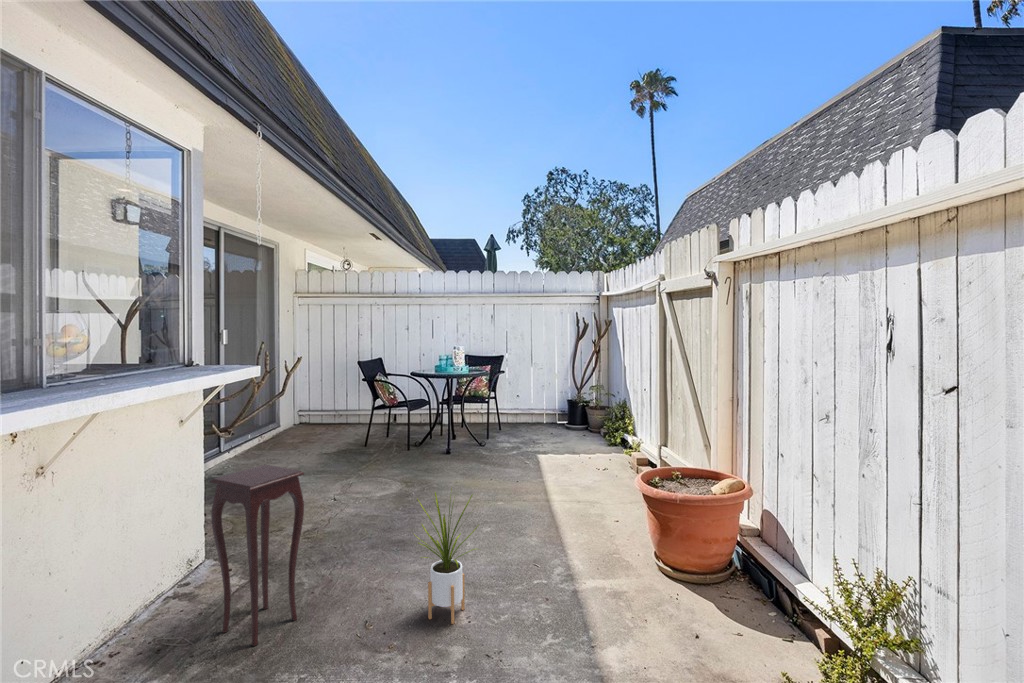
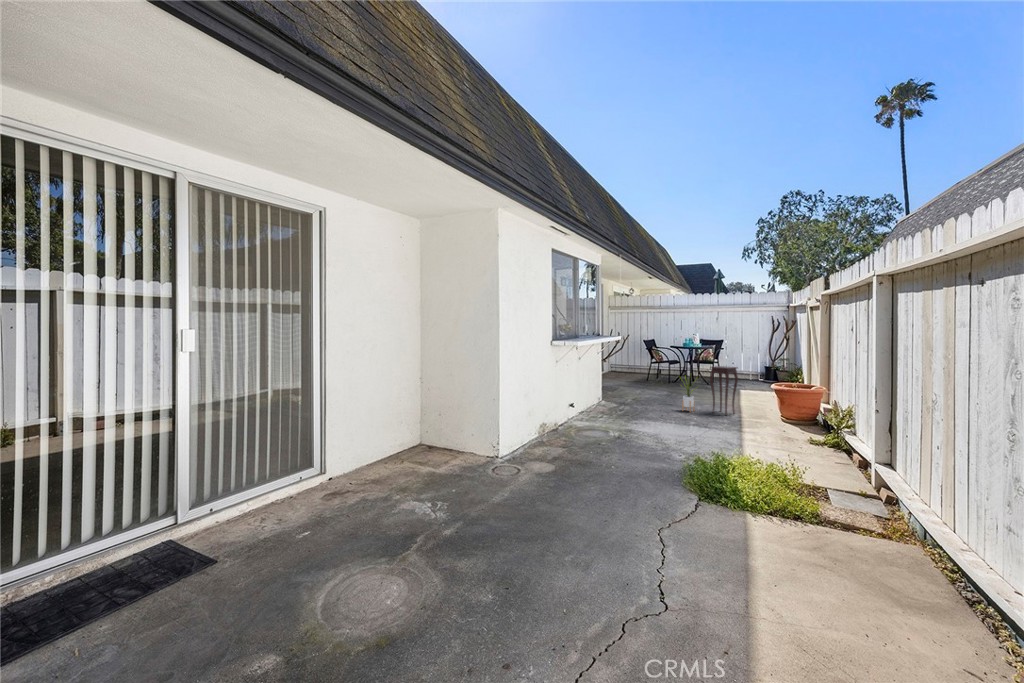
side table: present [211,465,304,646] -> present [710,366,738,415]

